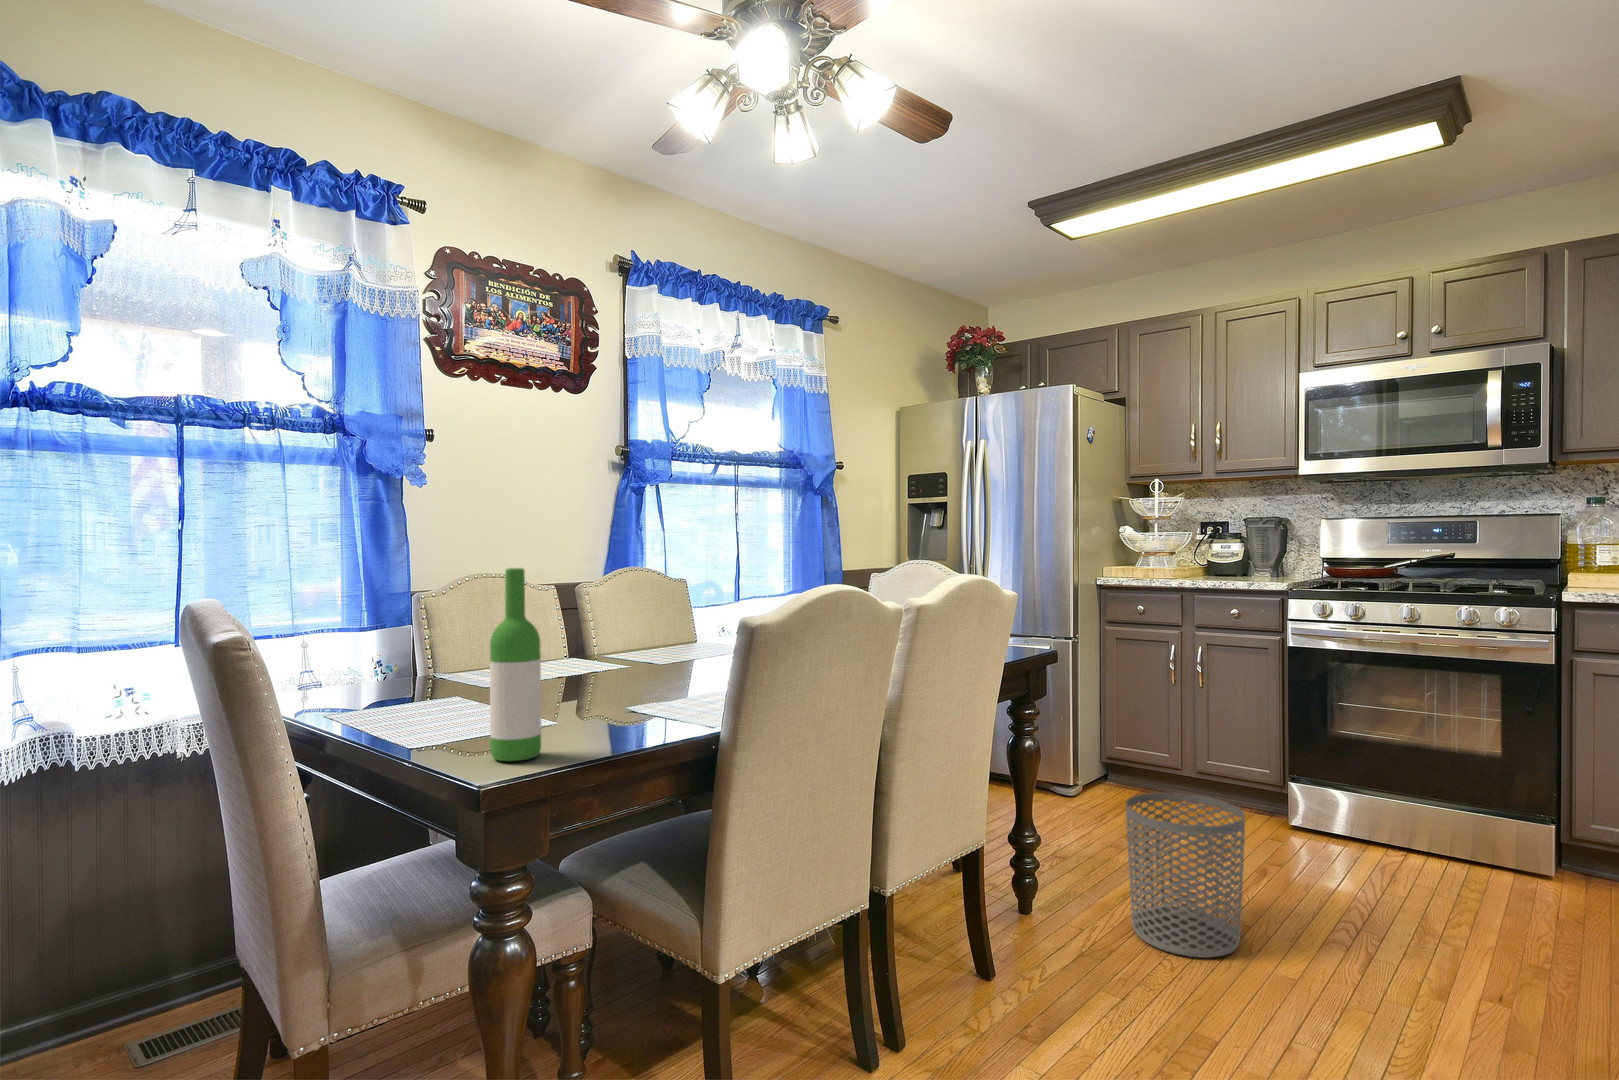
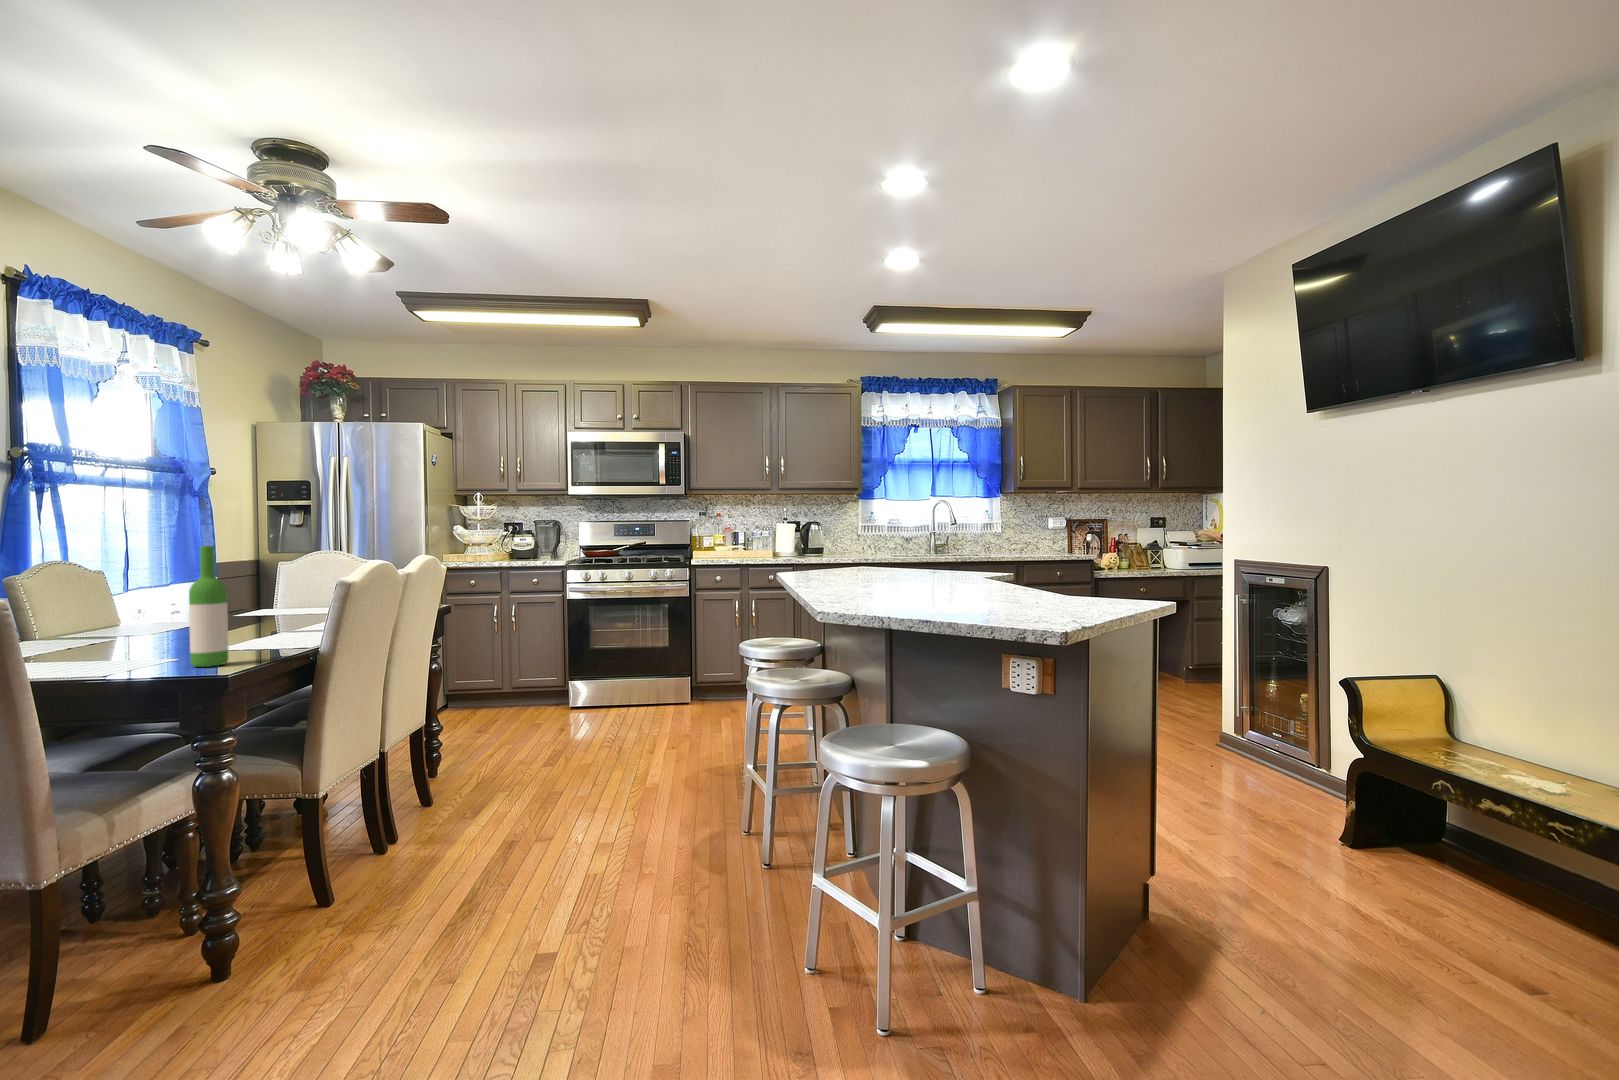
waste bin: present [1126,793,1245,958] -> none [500,681,567,767]

